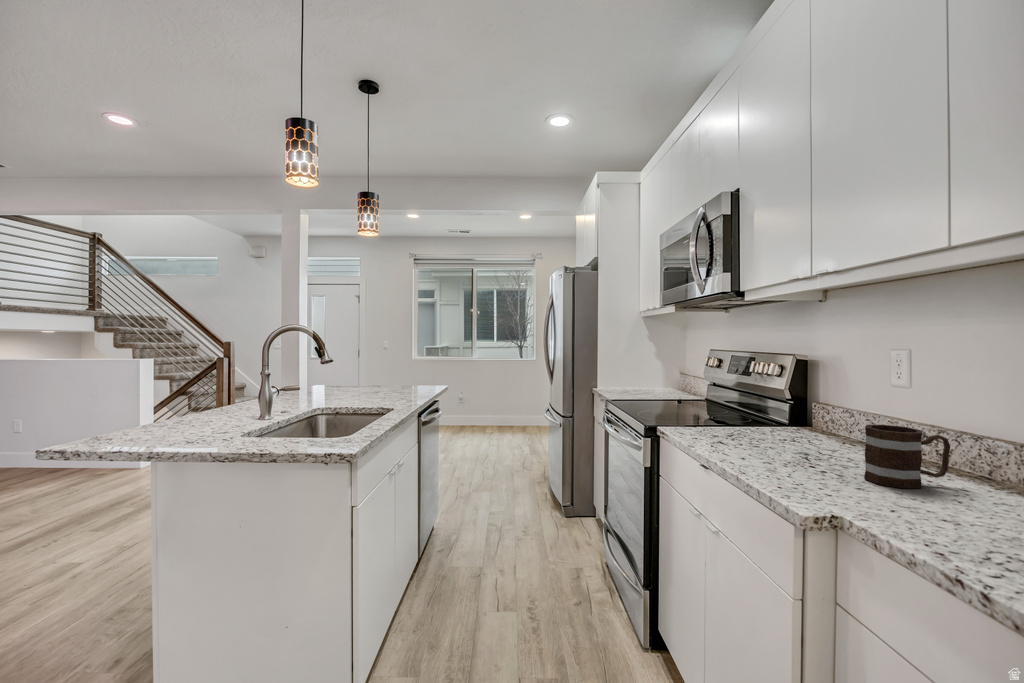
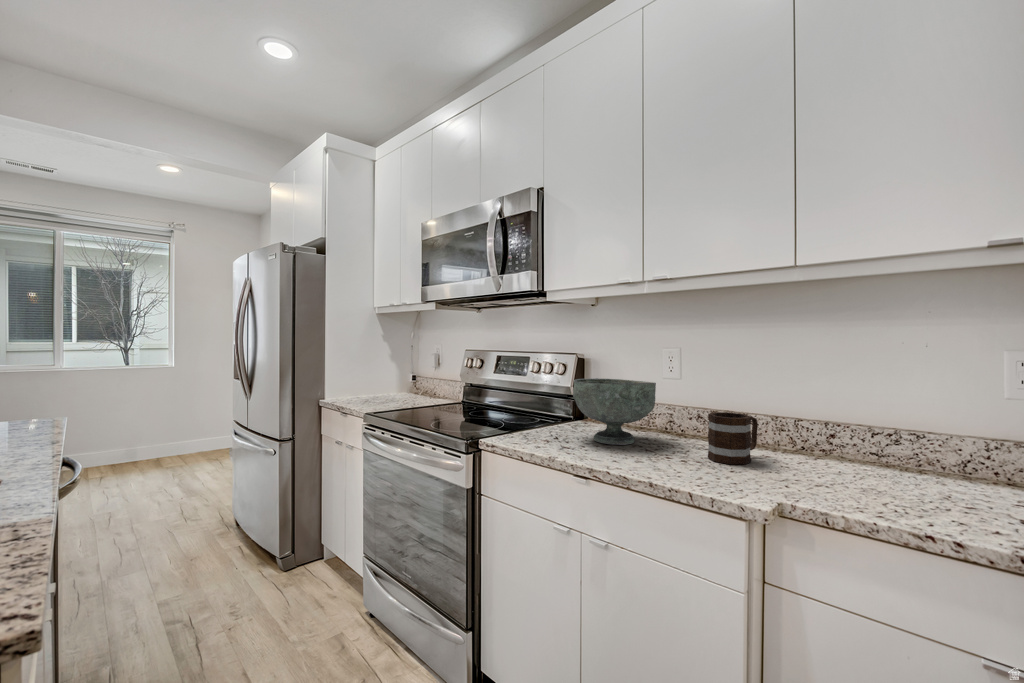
decorative bowl: none [743,379,846,451] -> present [573,378,656,445]

